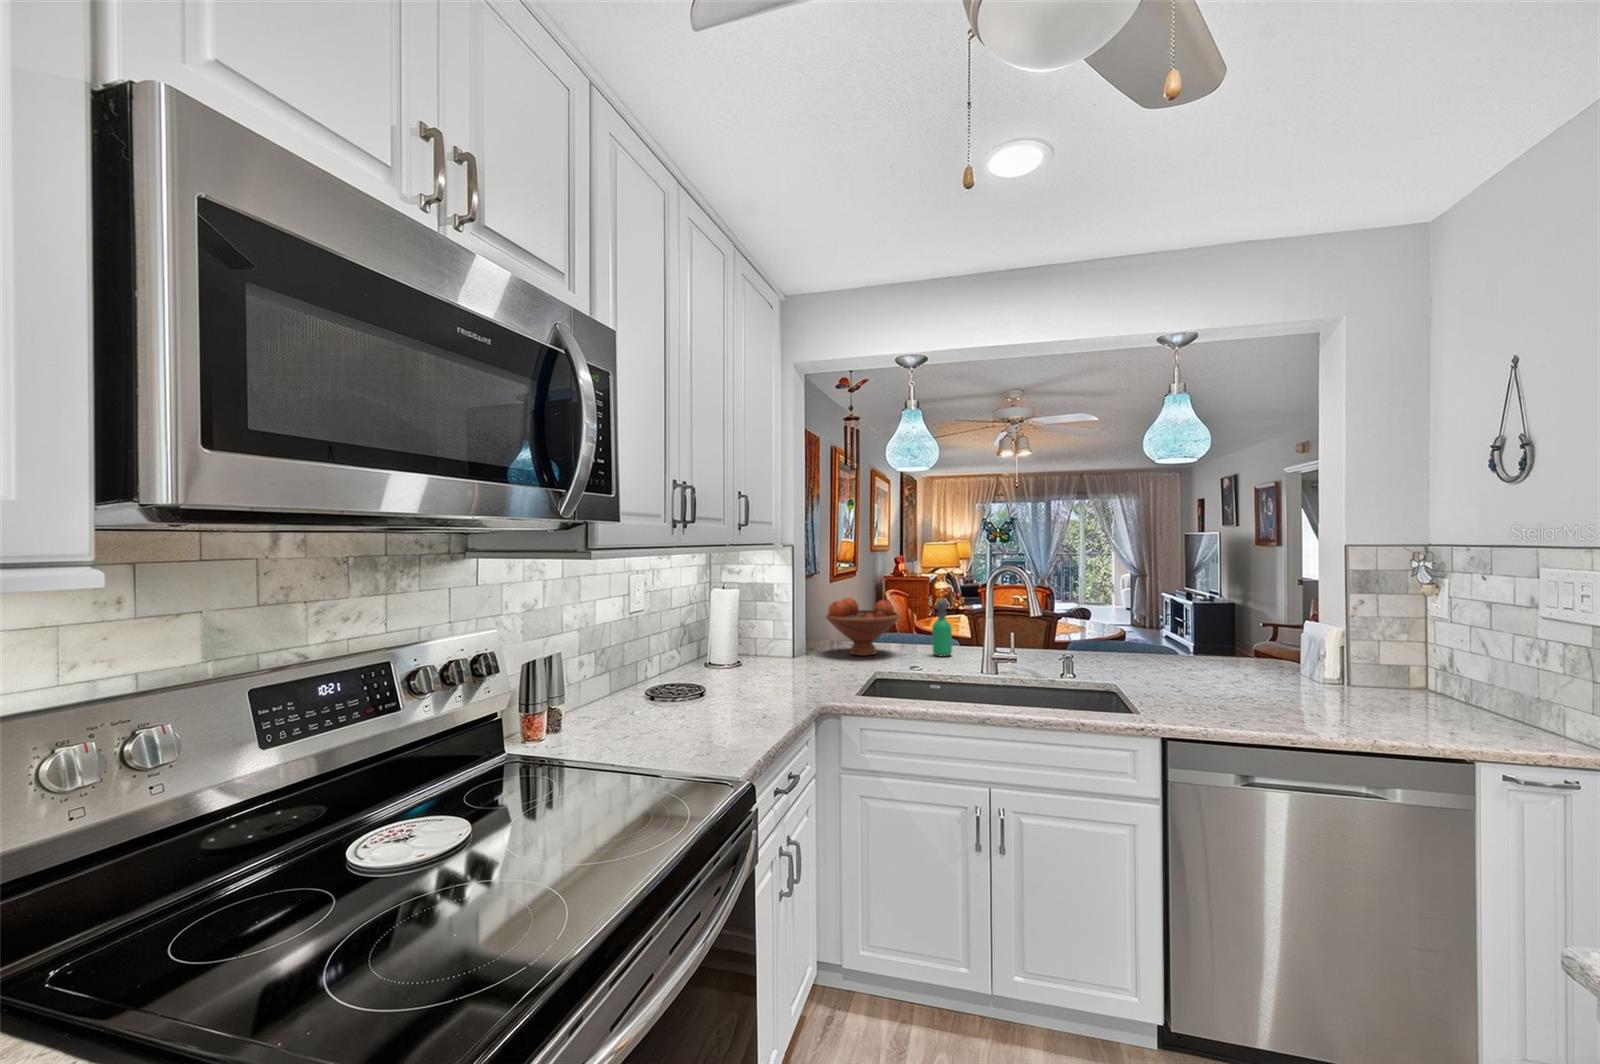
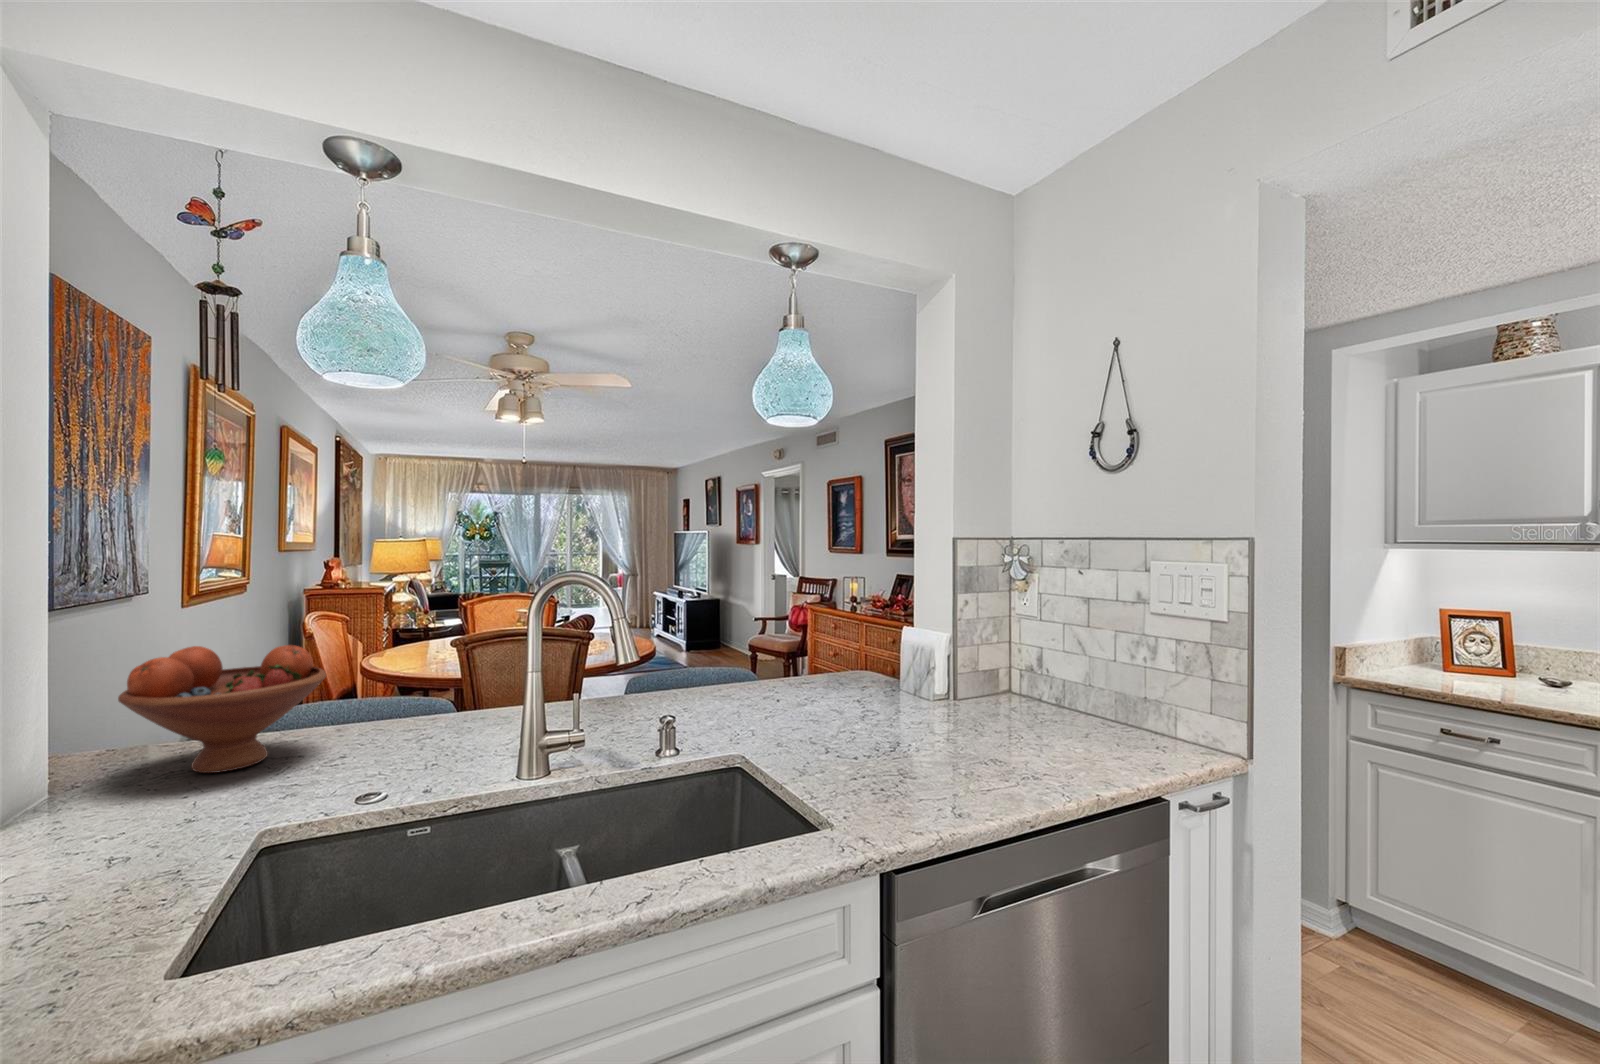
soap dispenser: present [932,600,952,656] -> none [399,635,439,741]

